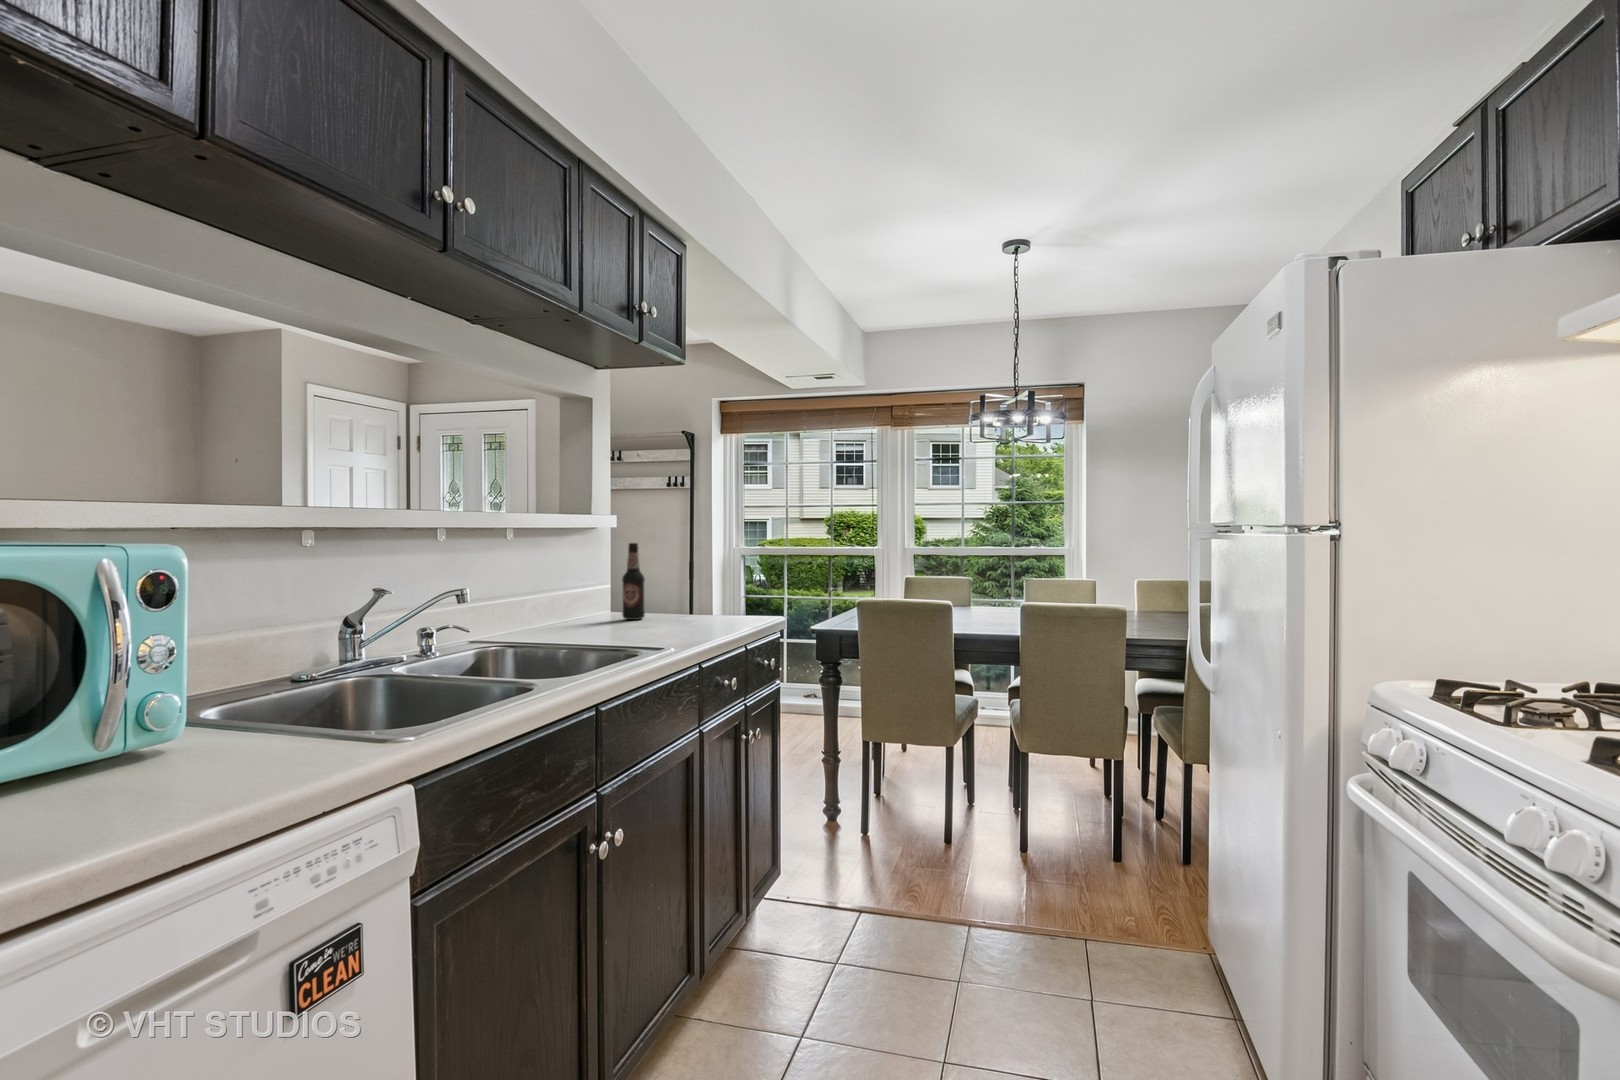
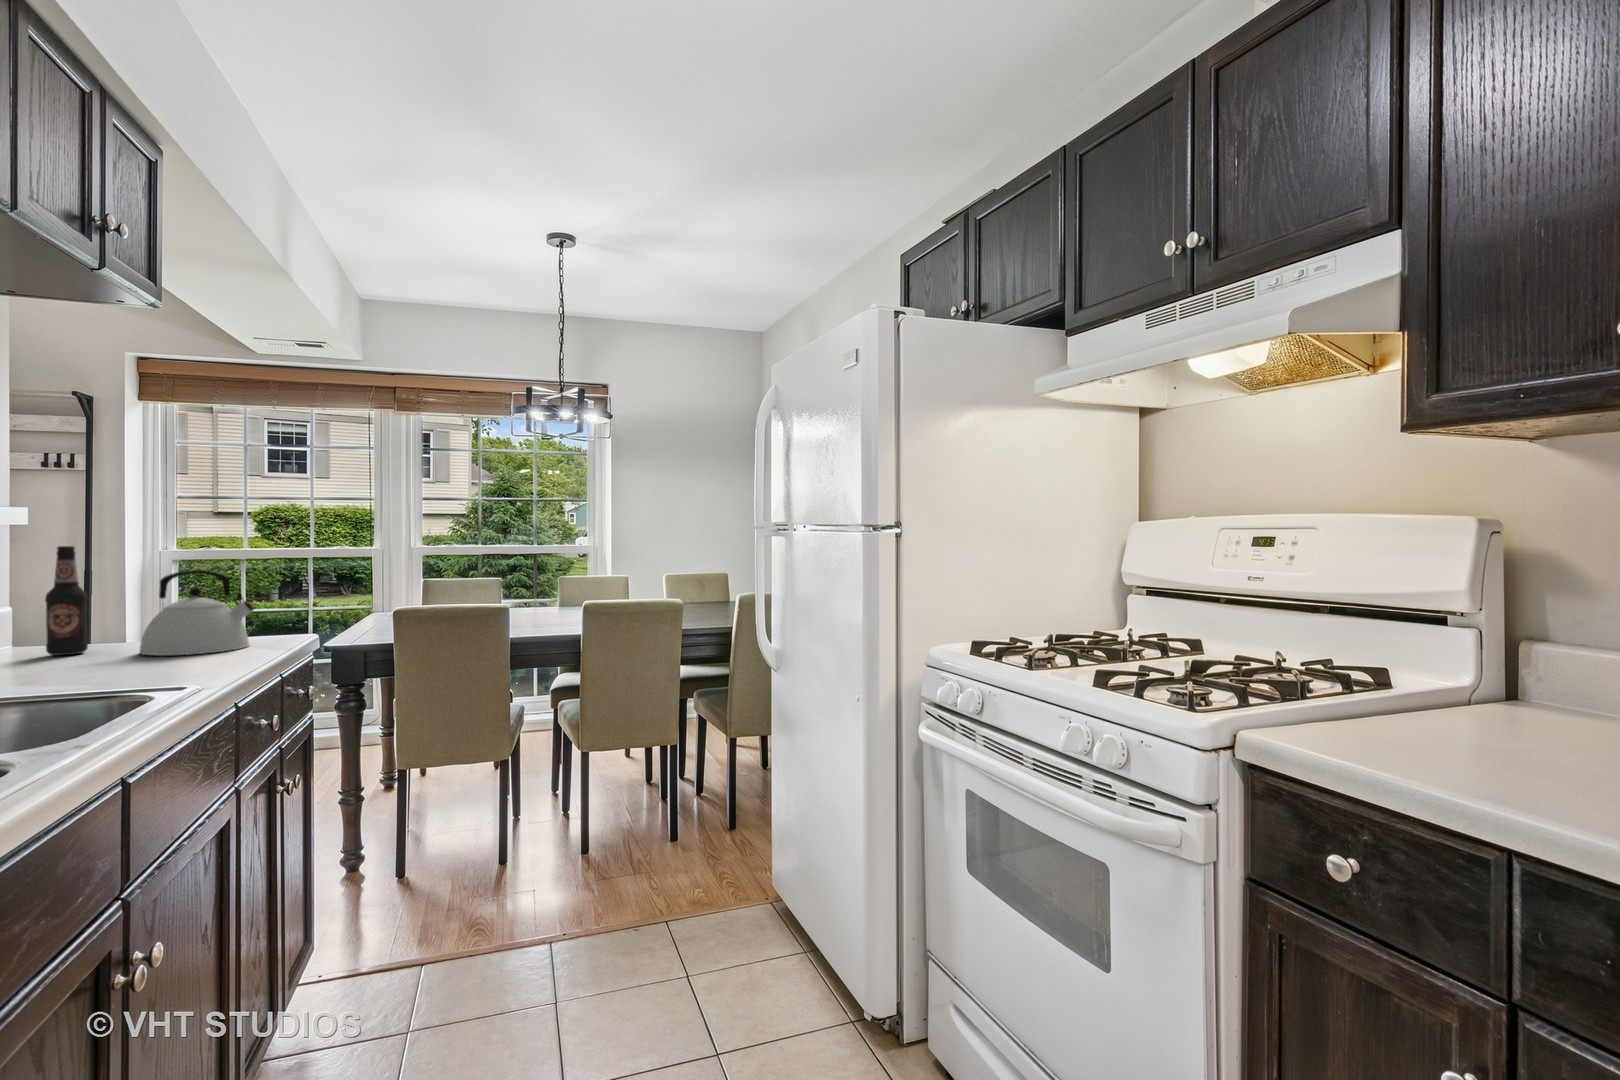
kettle: none [668,562,738,625] -> present [139,570,253,656]

